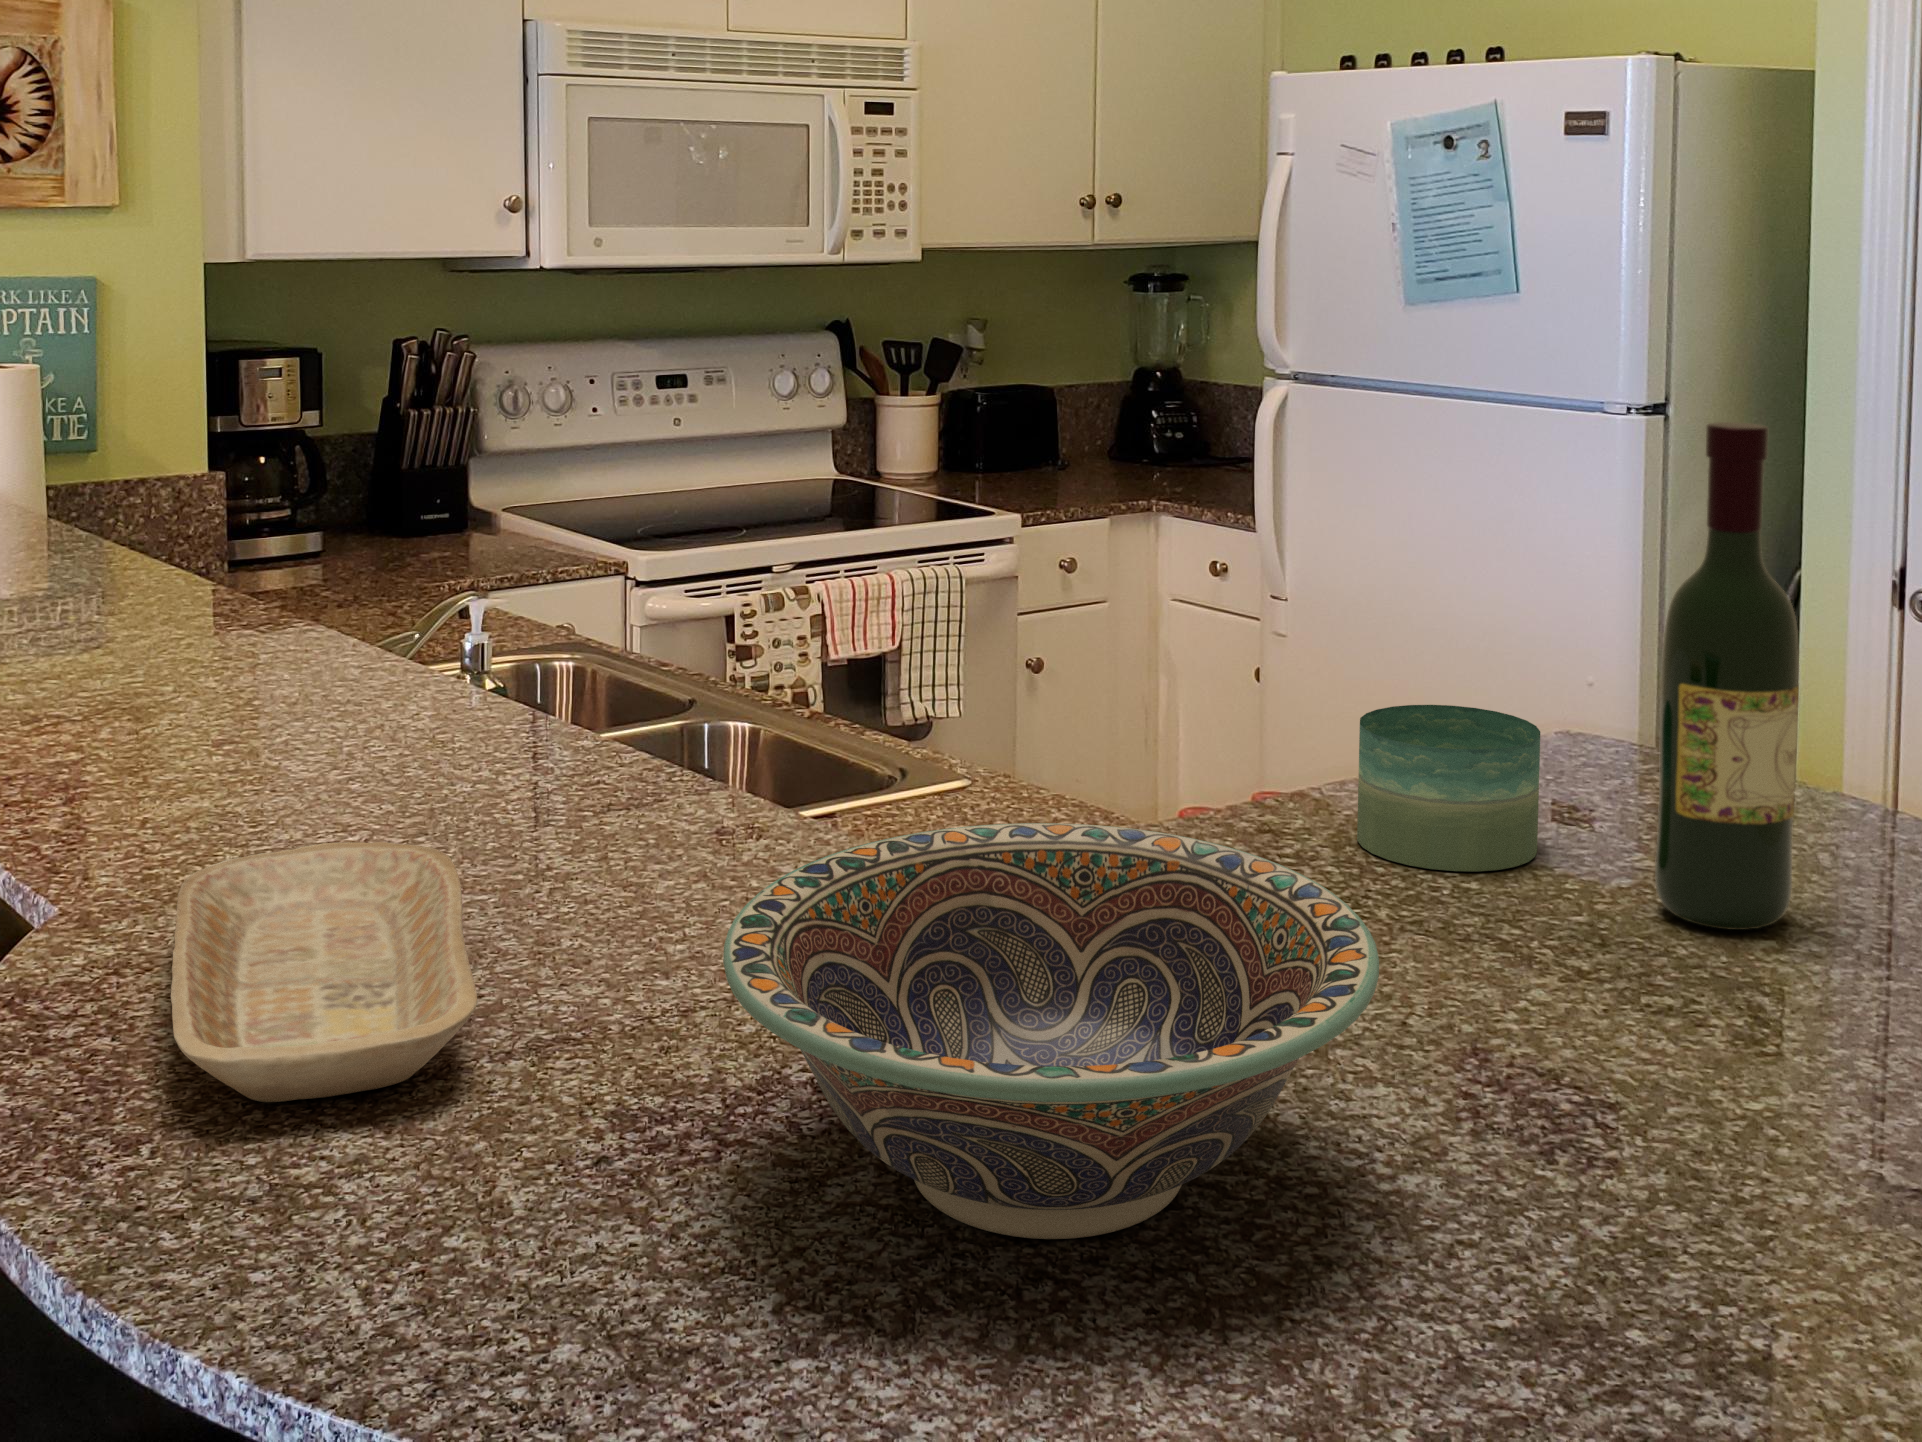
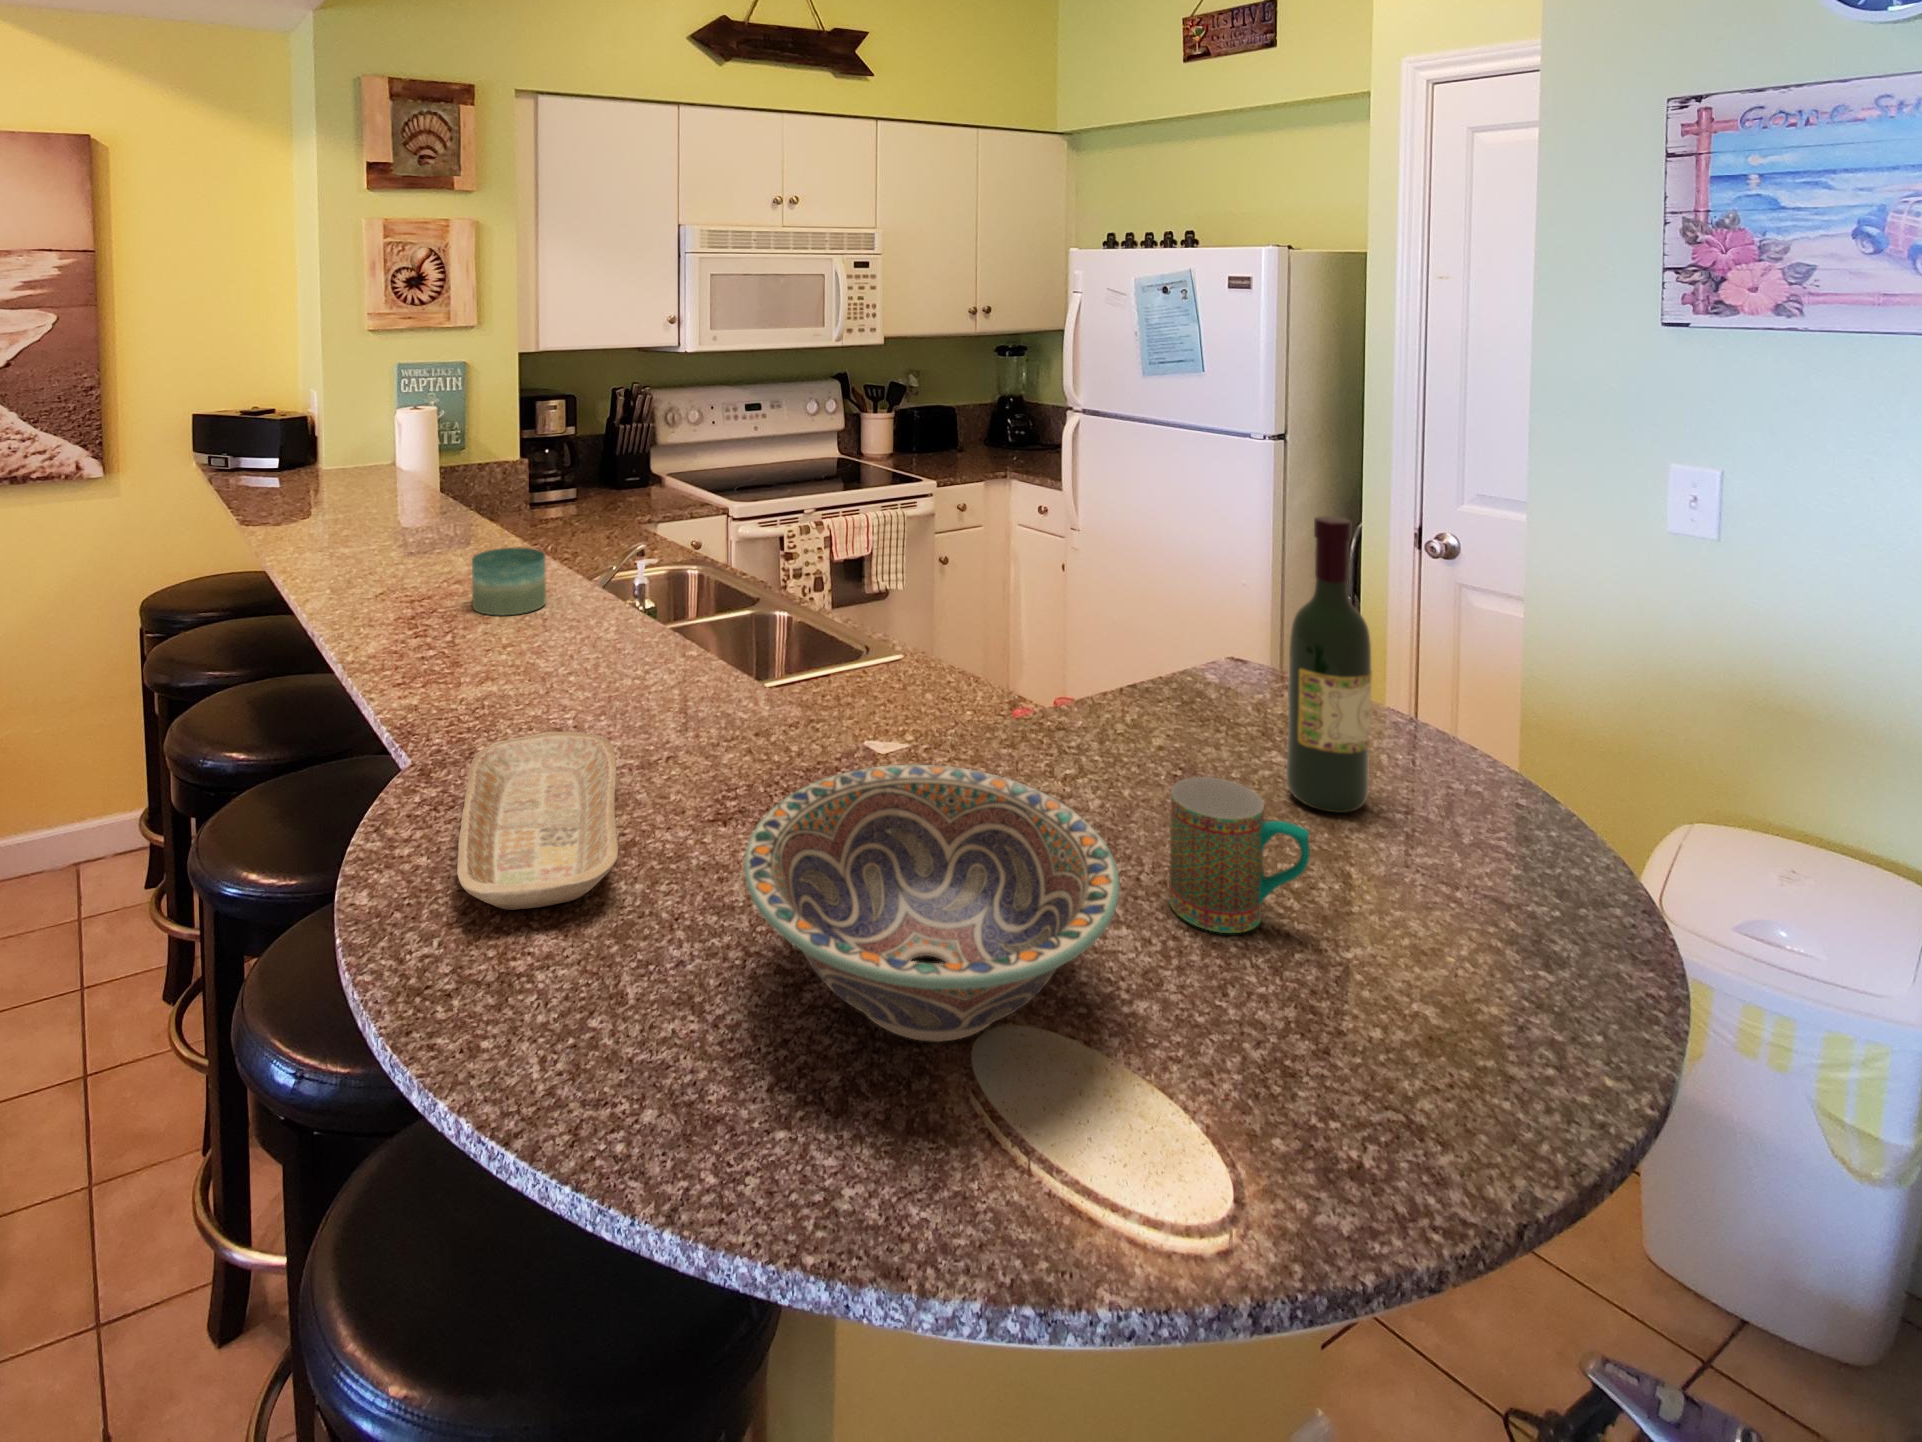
candle: present [1357,705,1540,871] -> present [472,548,546,615]
mug: none [1458,839,1694,1085] -> present [1169,777,1310,933]

